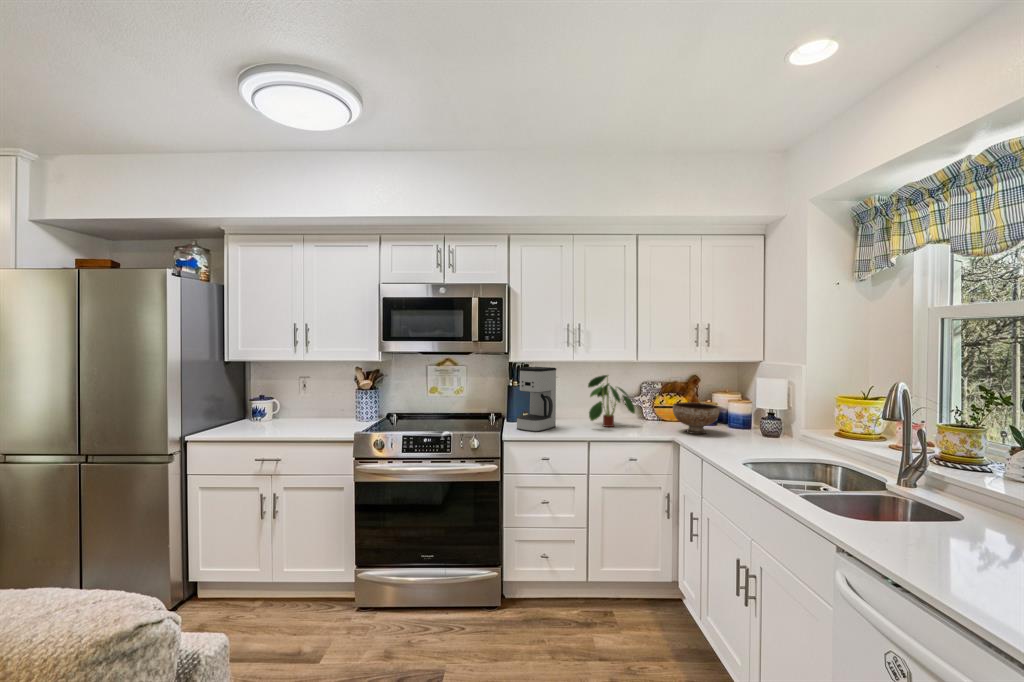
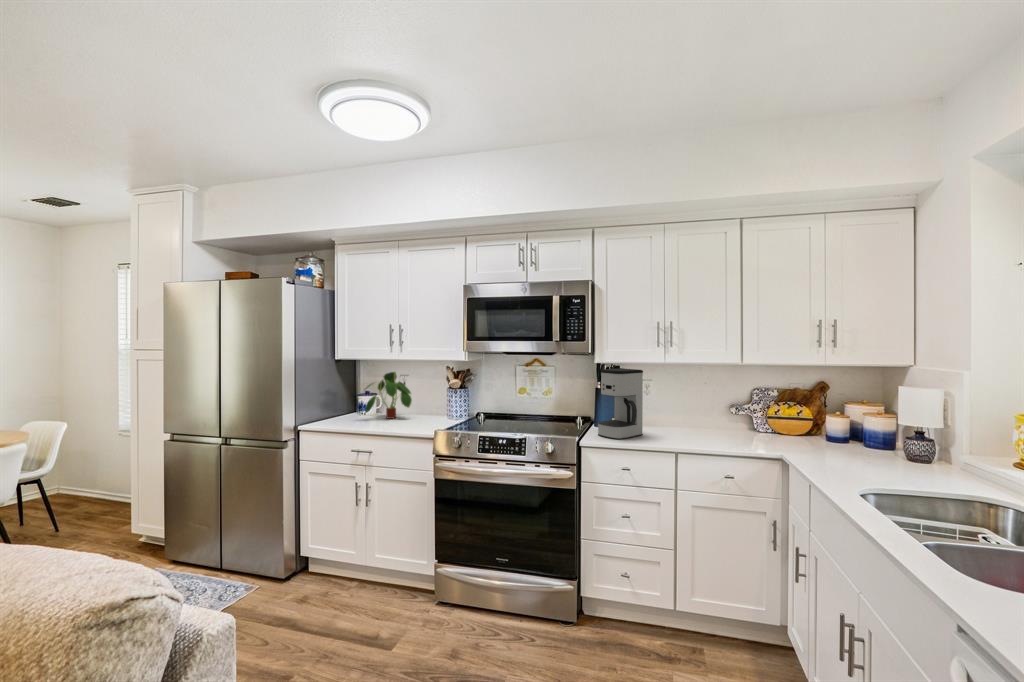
plant: present [588,375,635,427] -> present [365,372,412,419]
bowl: present [673,402,720,434] -> none [784,414,847,453]

